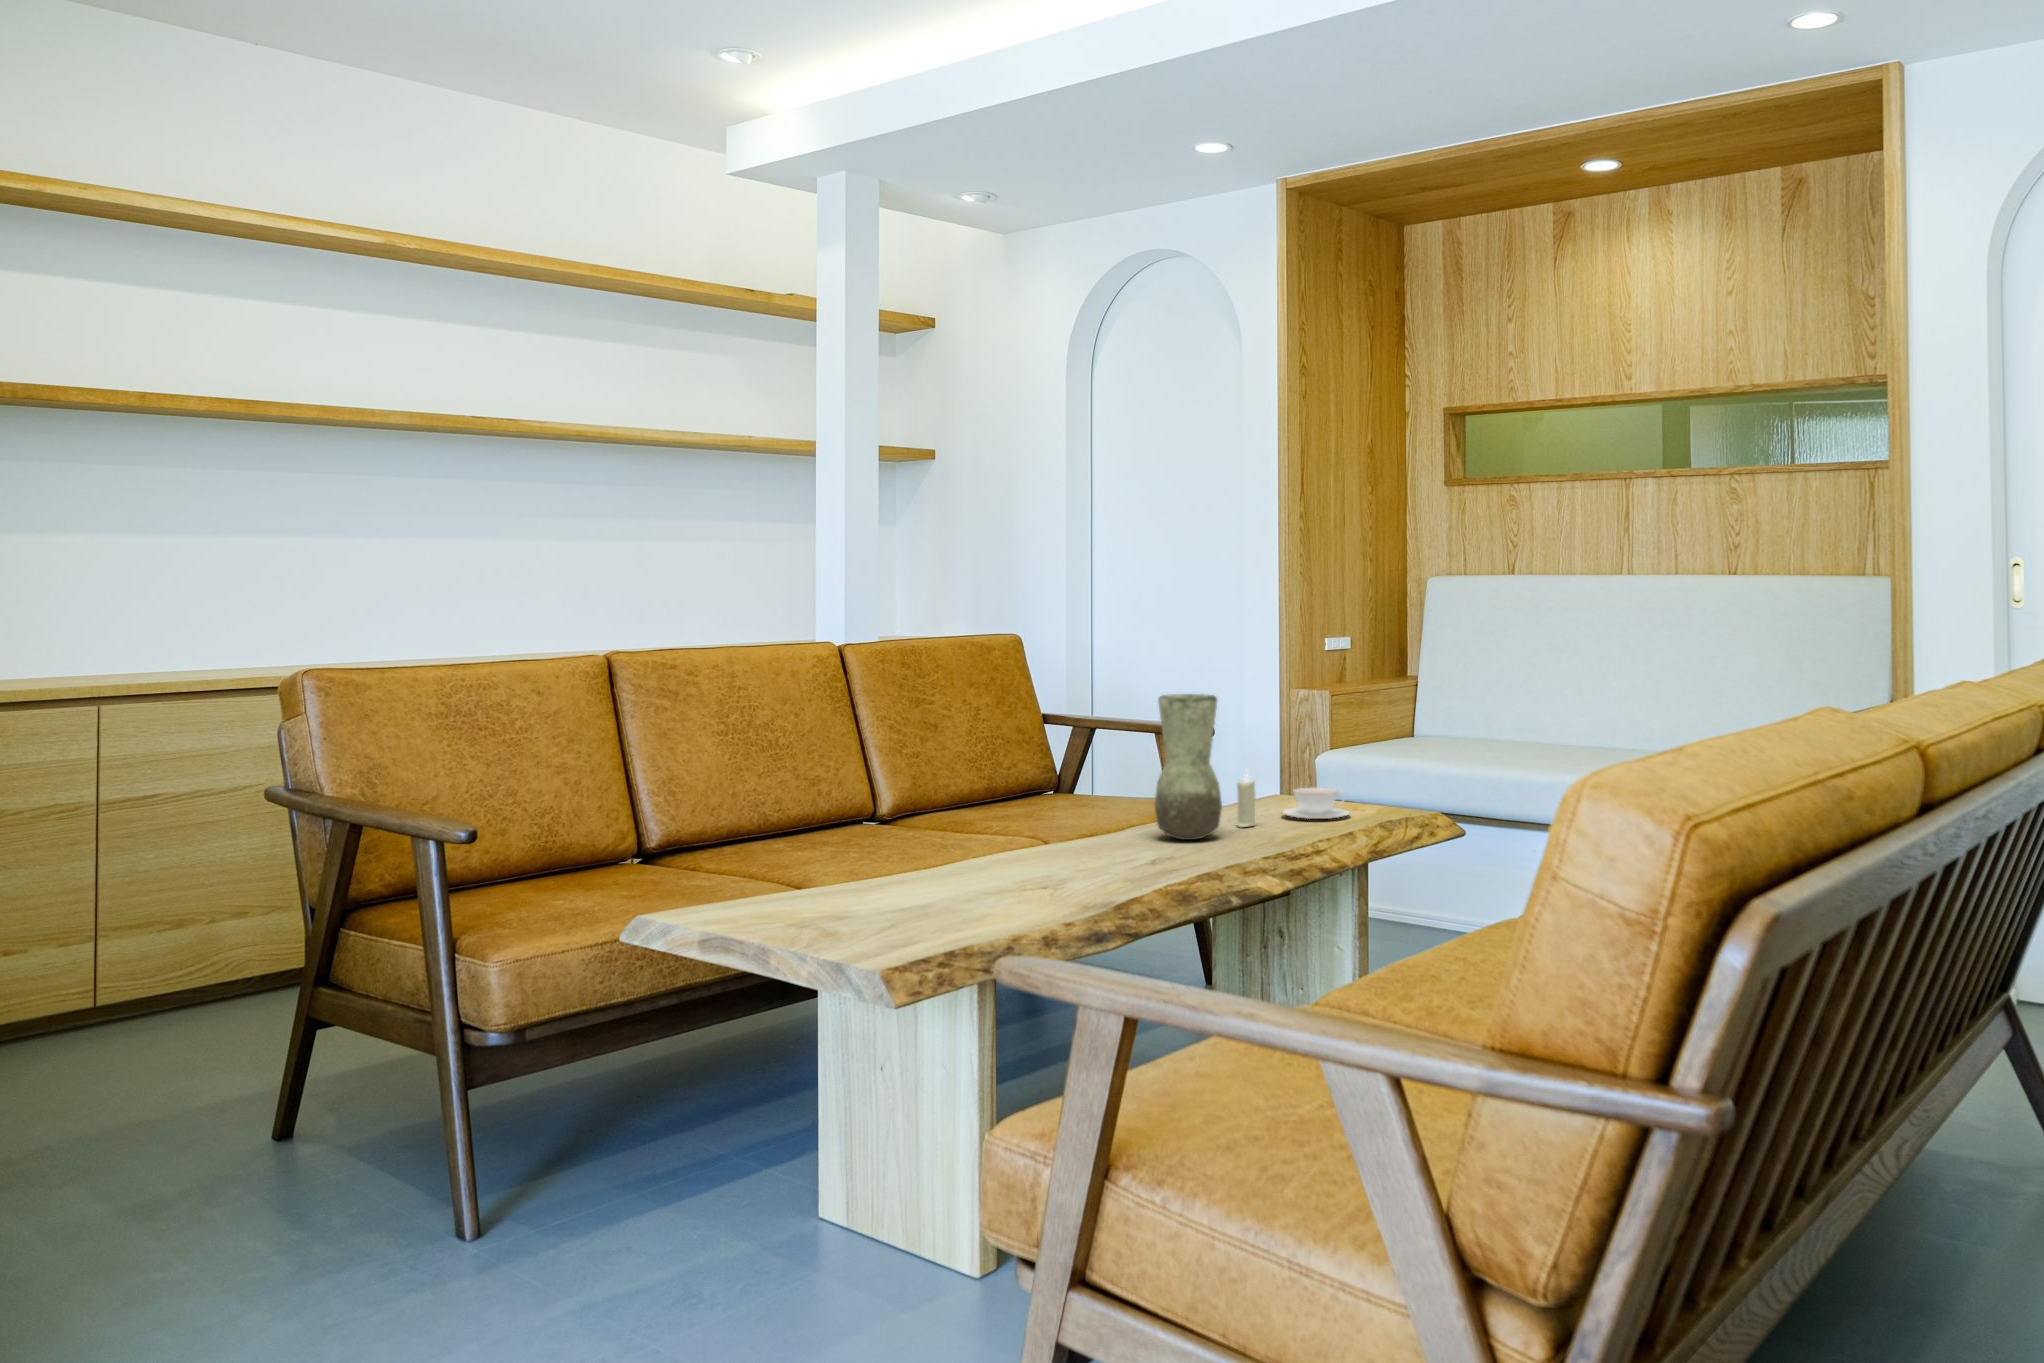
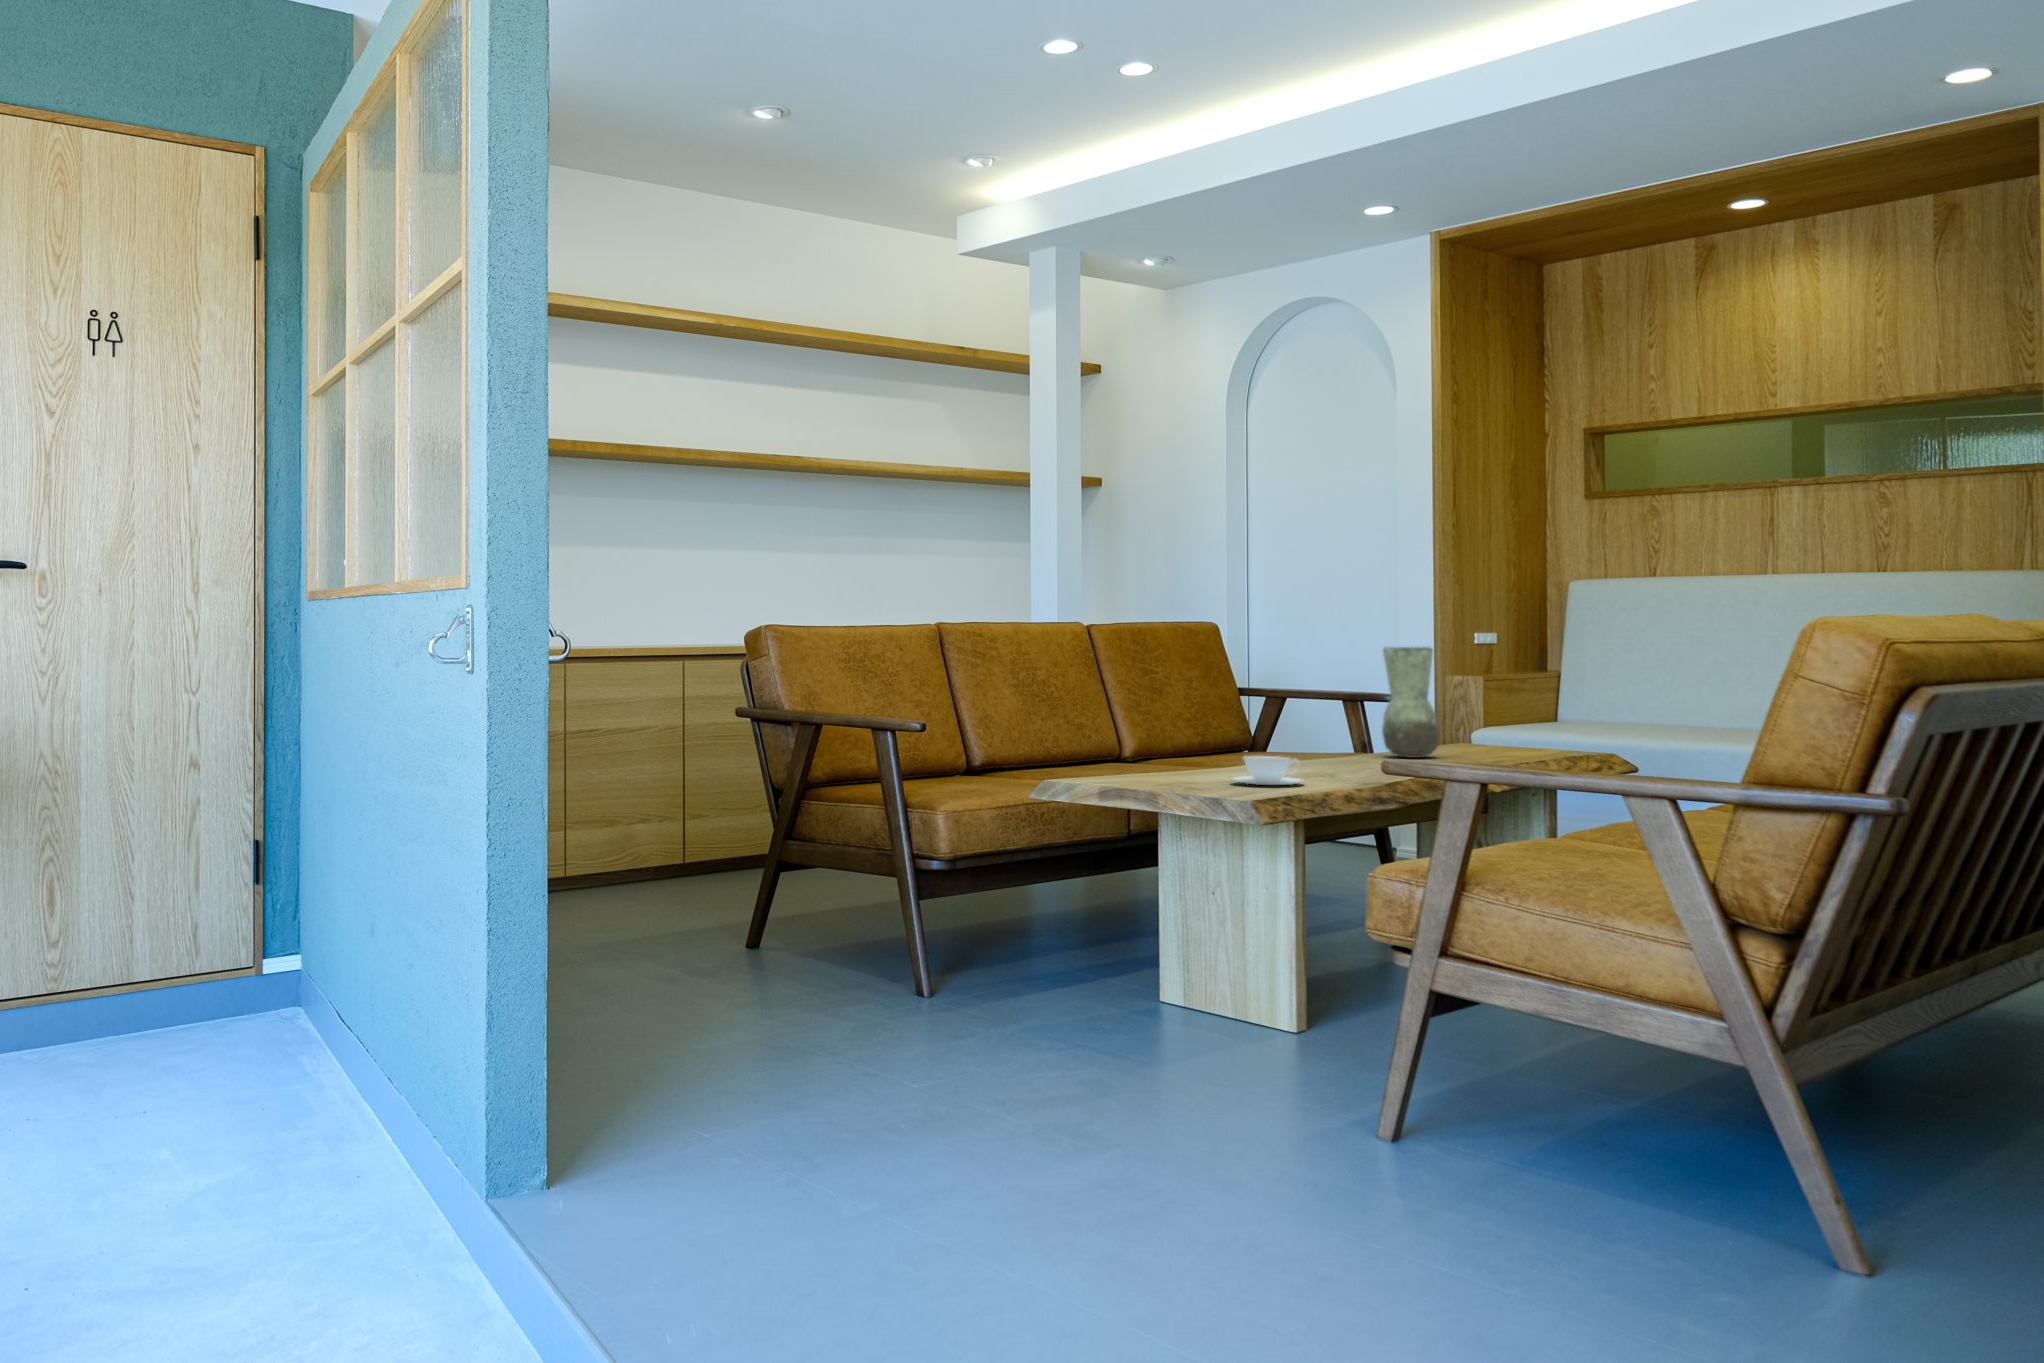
candle: present [1236,771,1256,827] -> none [1445,708,1462,754]
teacup: present [1282,788,1350,819] -> present [1232,756,1304,785]

